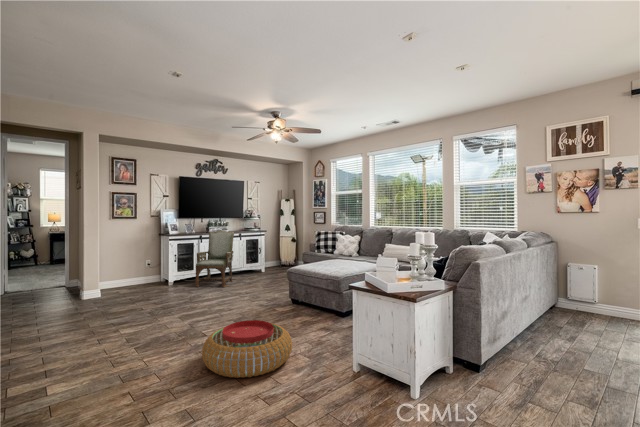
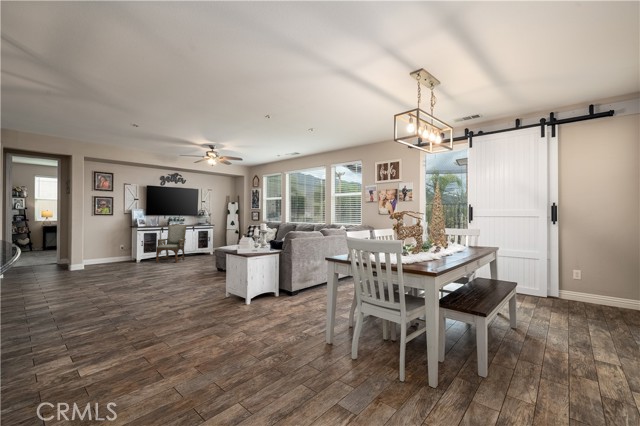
pouf: present [202,320,292,378] -> none [143,274,199,301]

